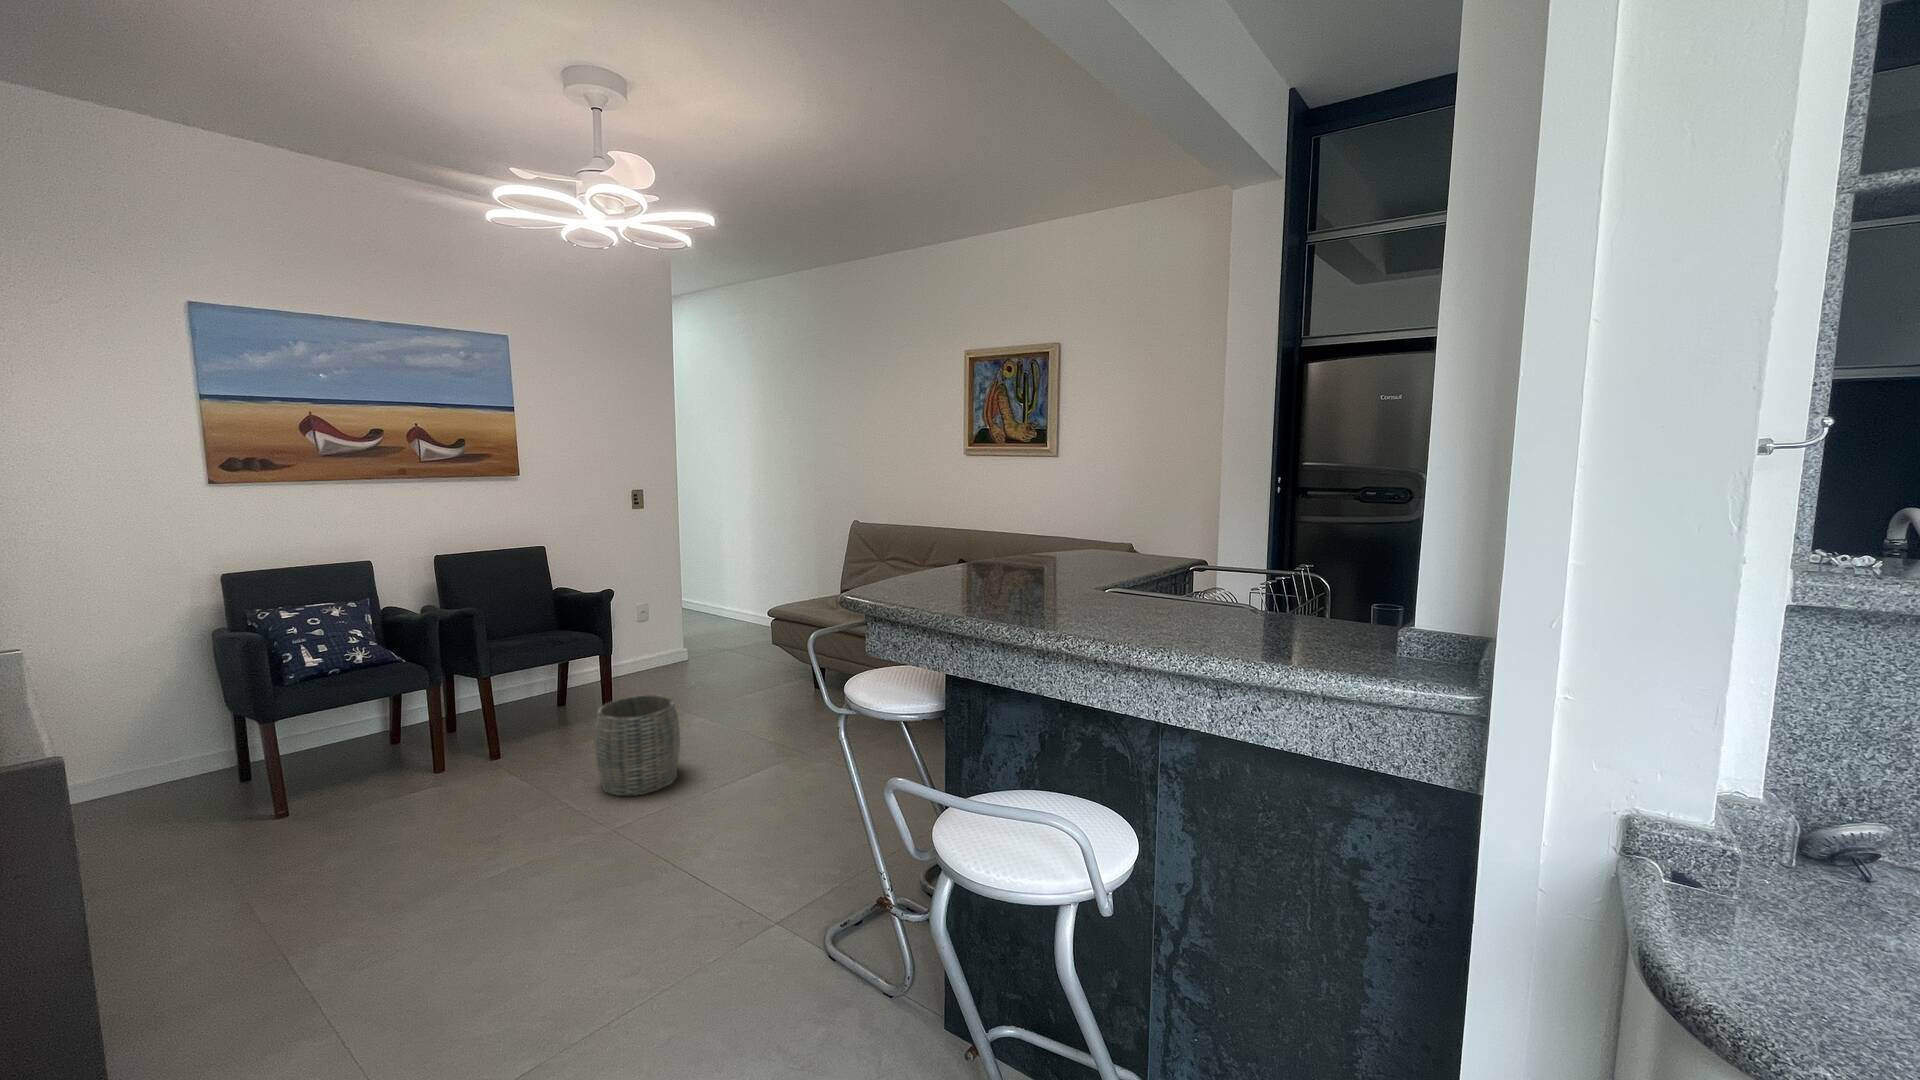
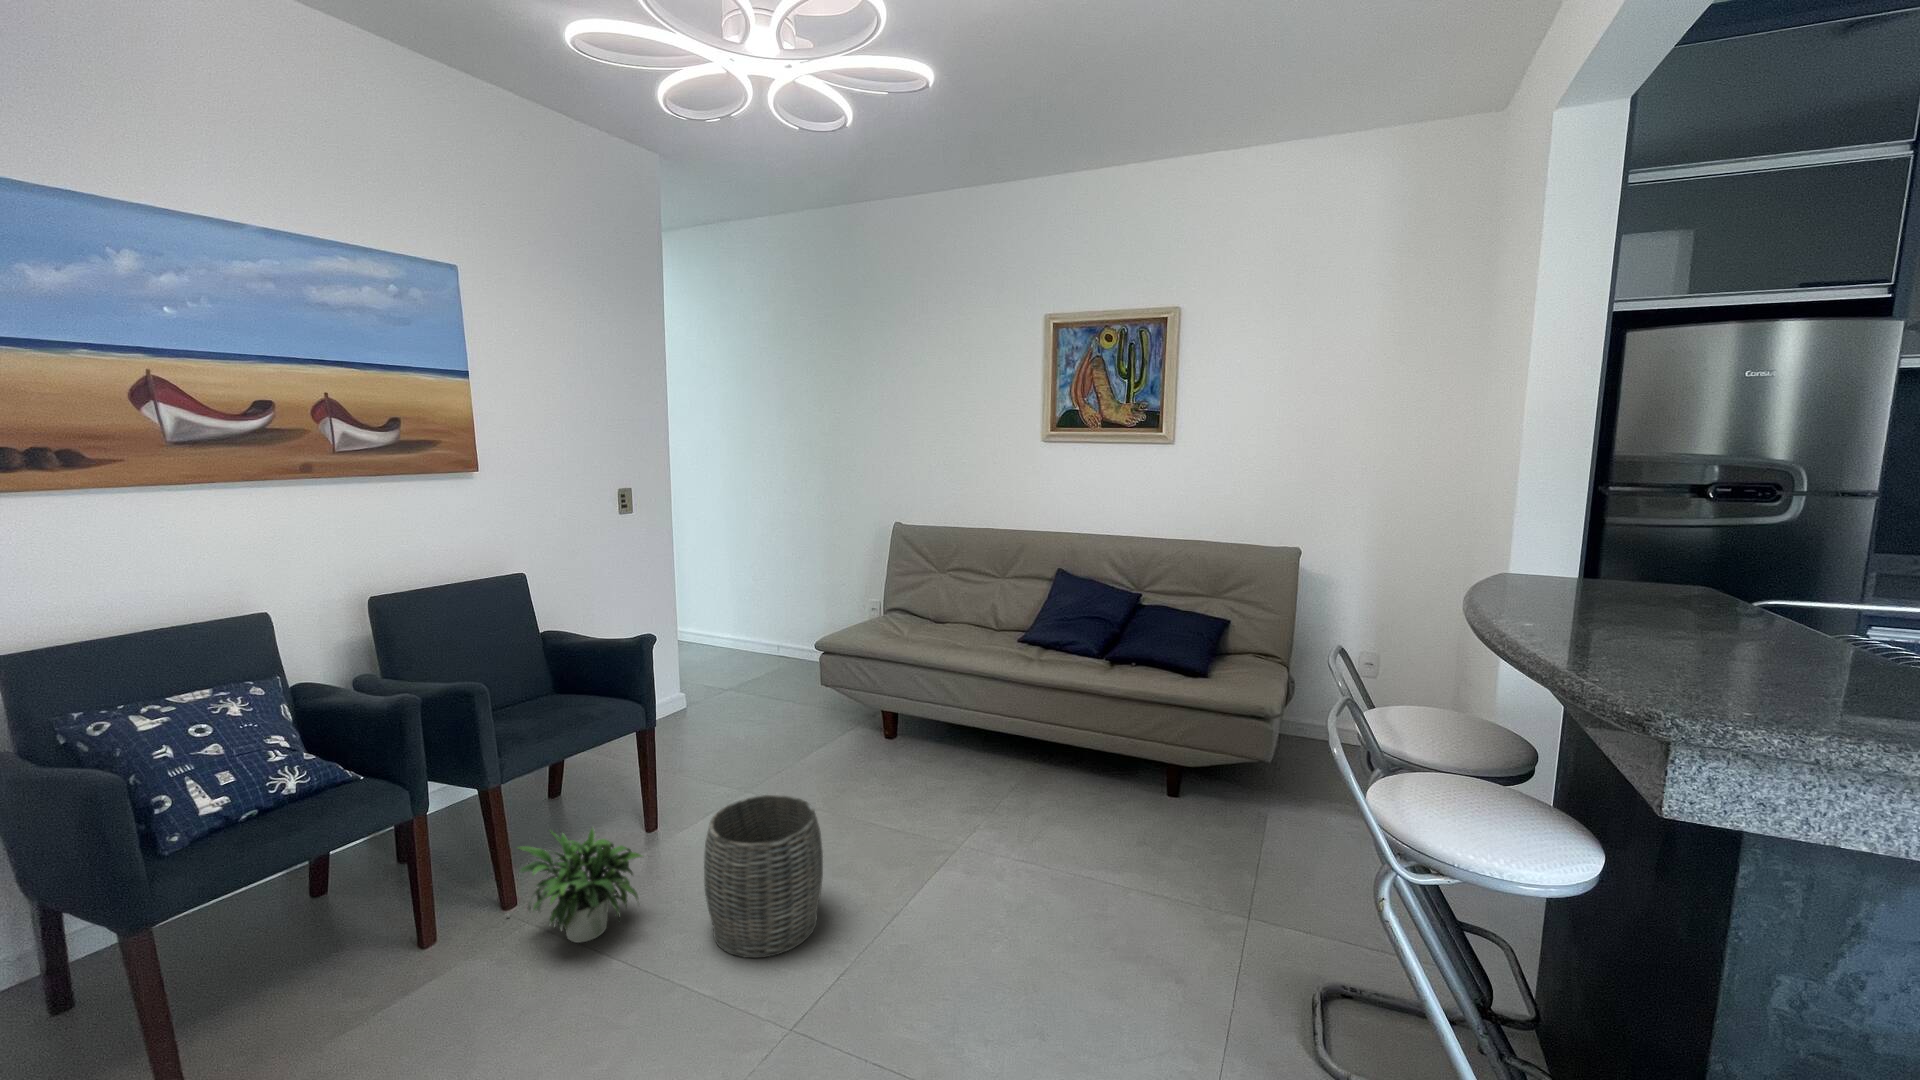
potted plant: none [488,705,570,778] -> present [508,828,642,942]

